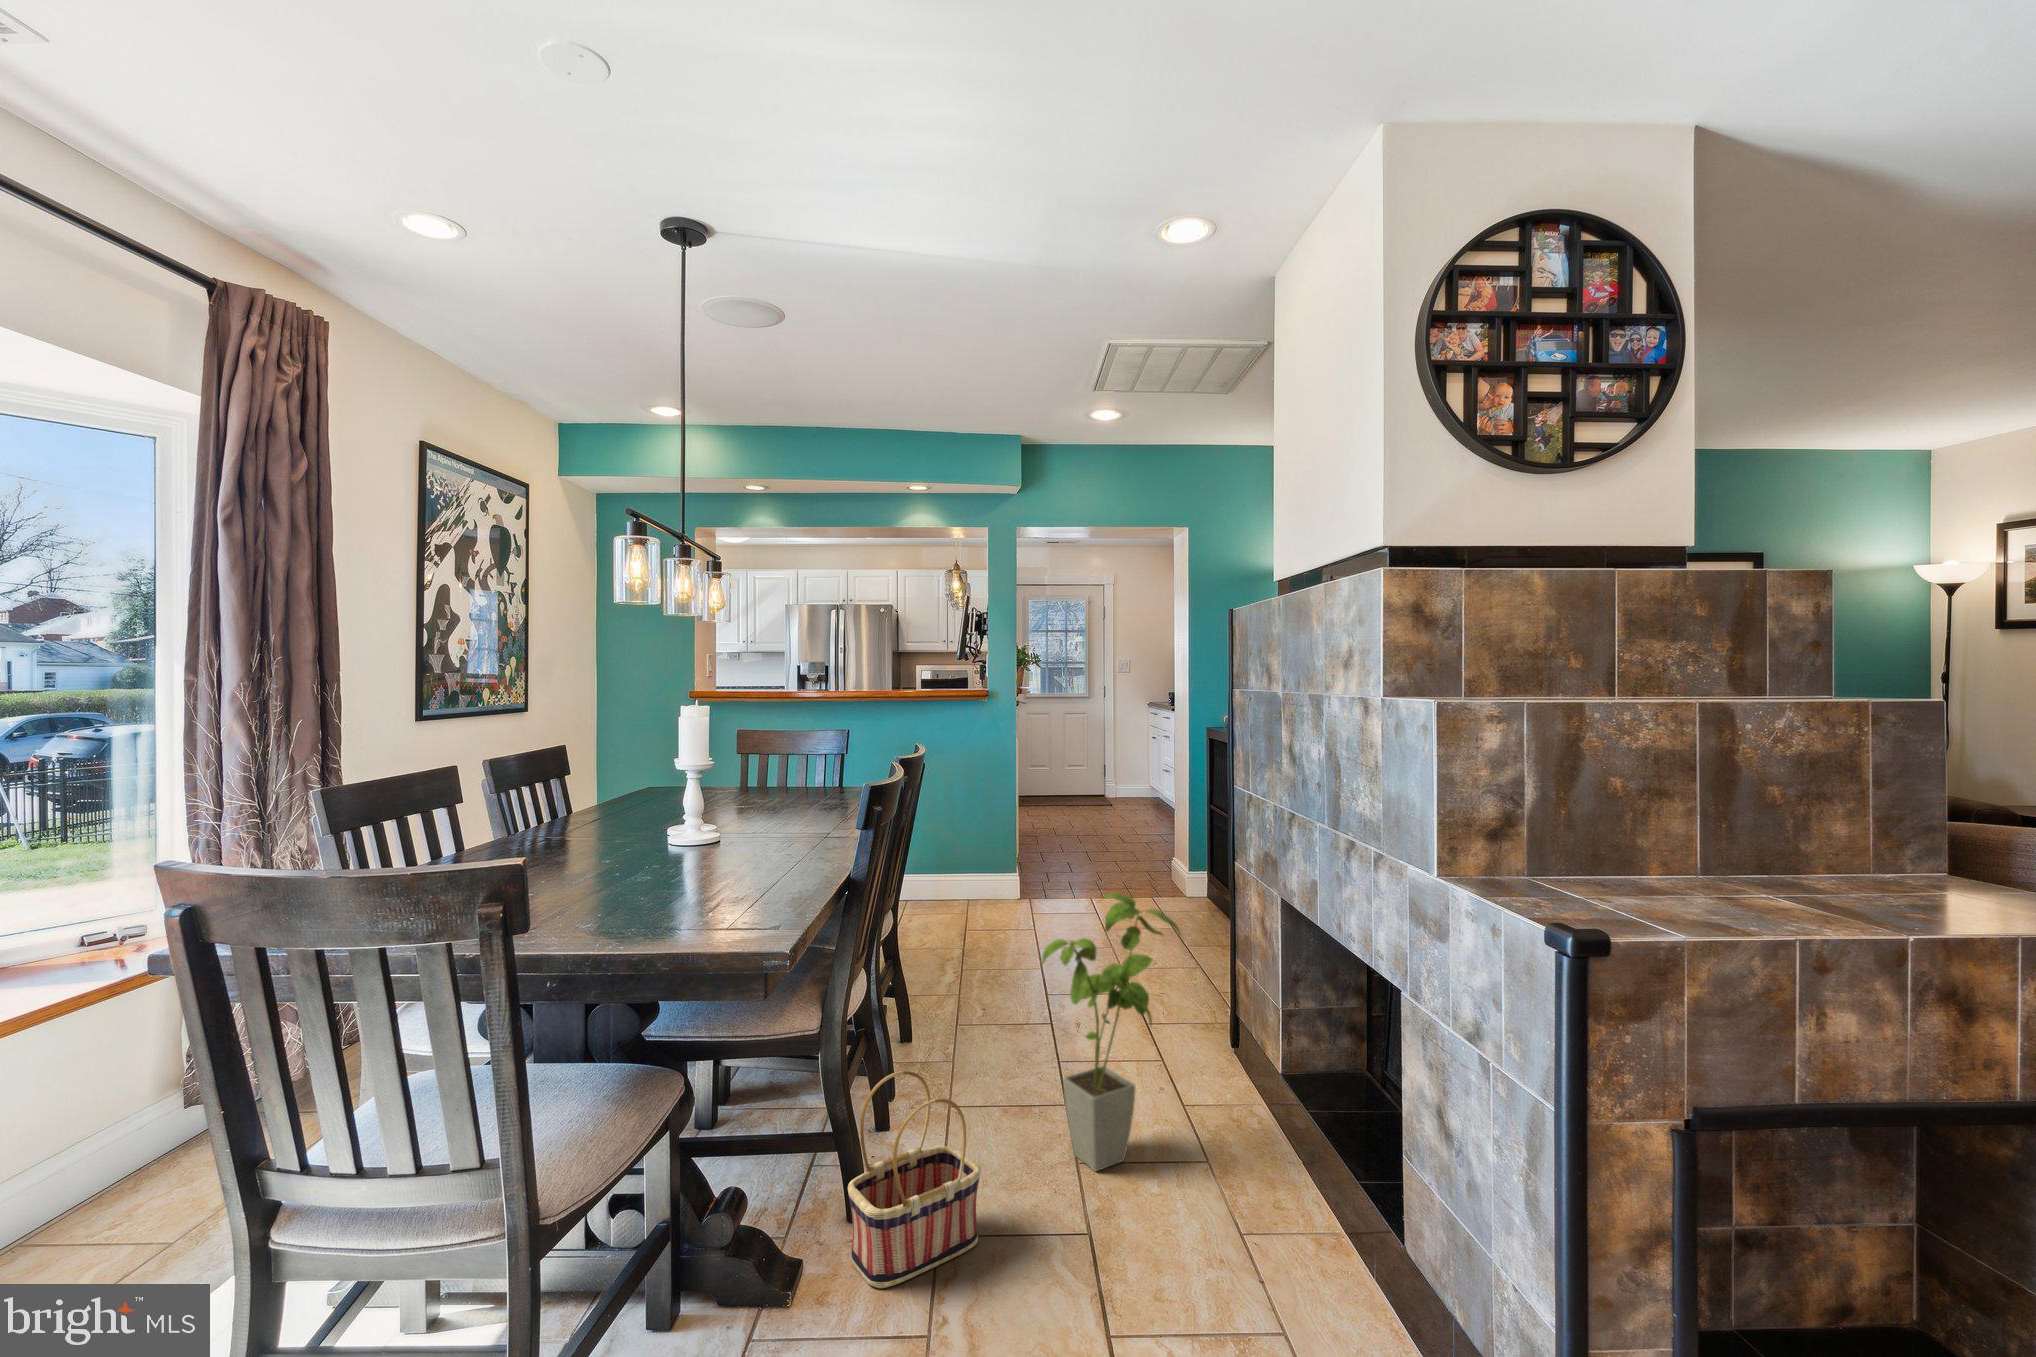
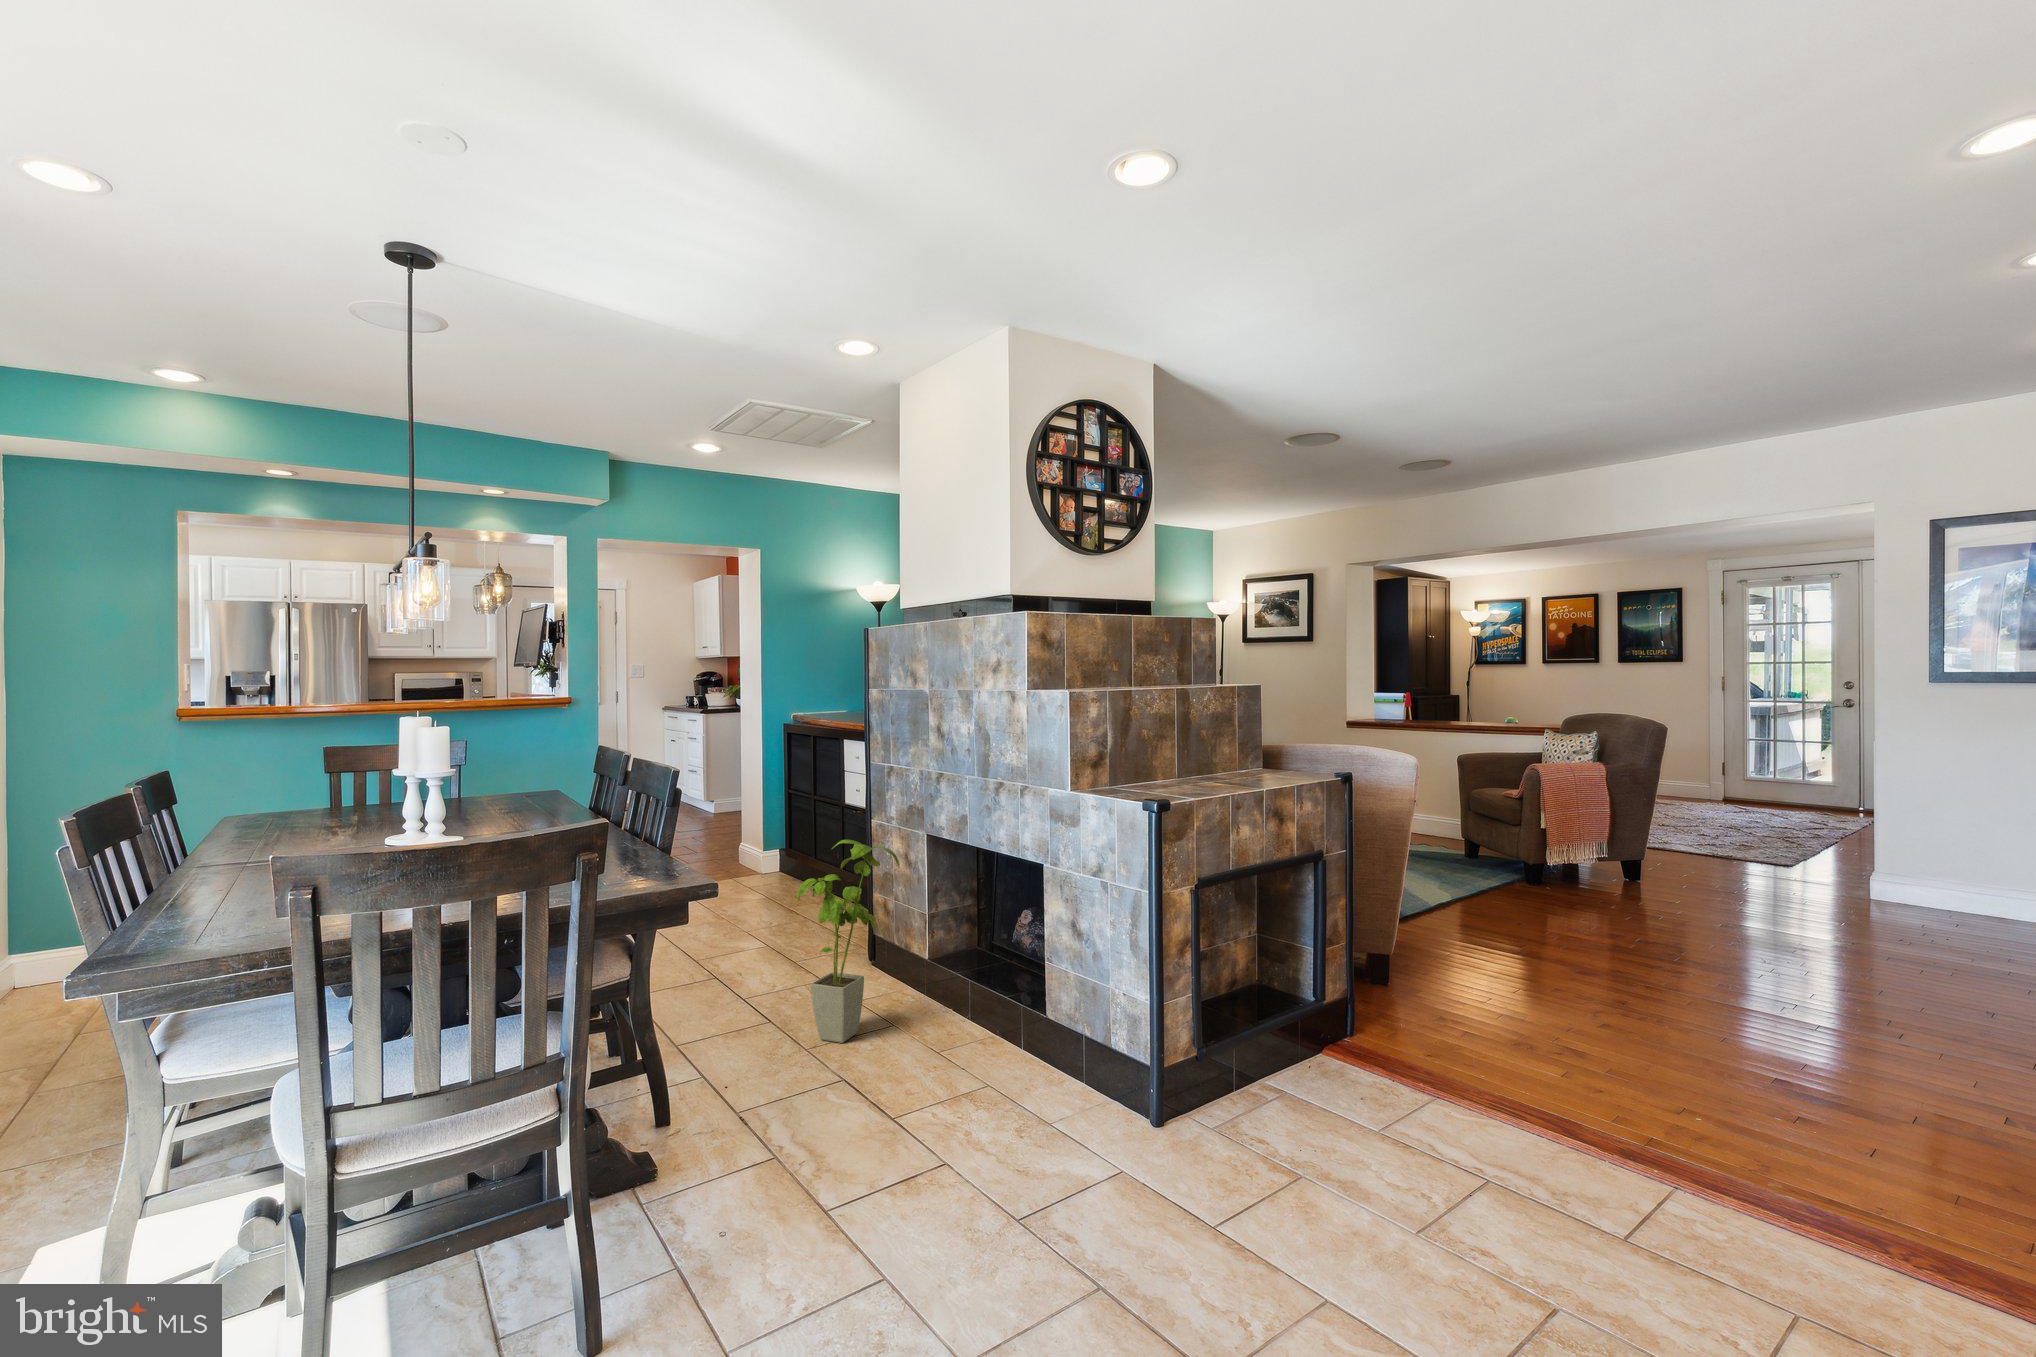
basket: present [848,1071,981,1288] -> none [707,985,796,1134]

